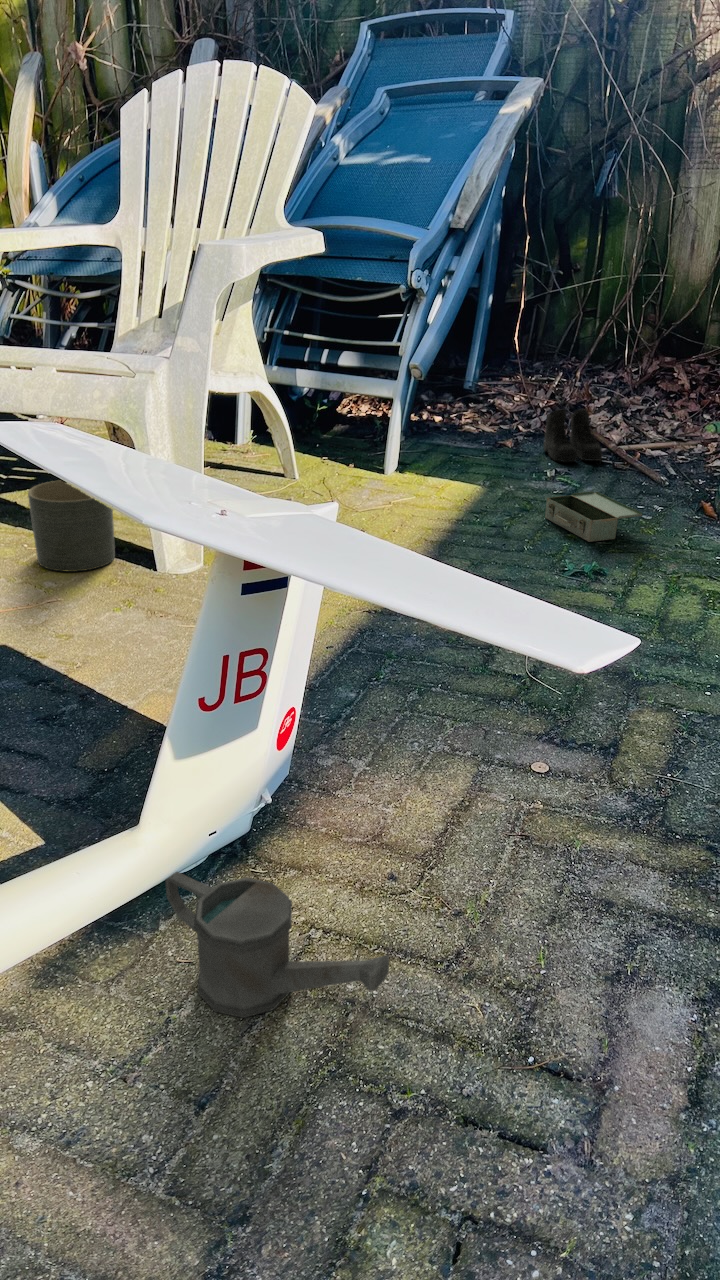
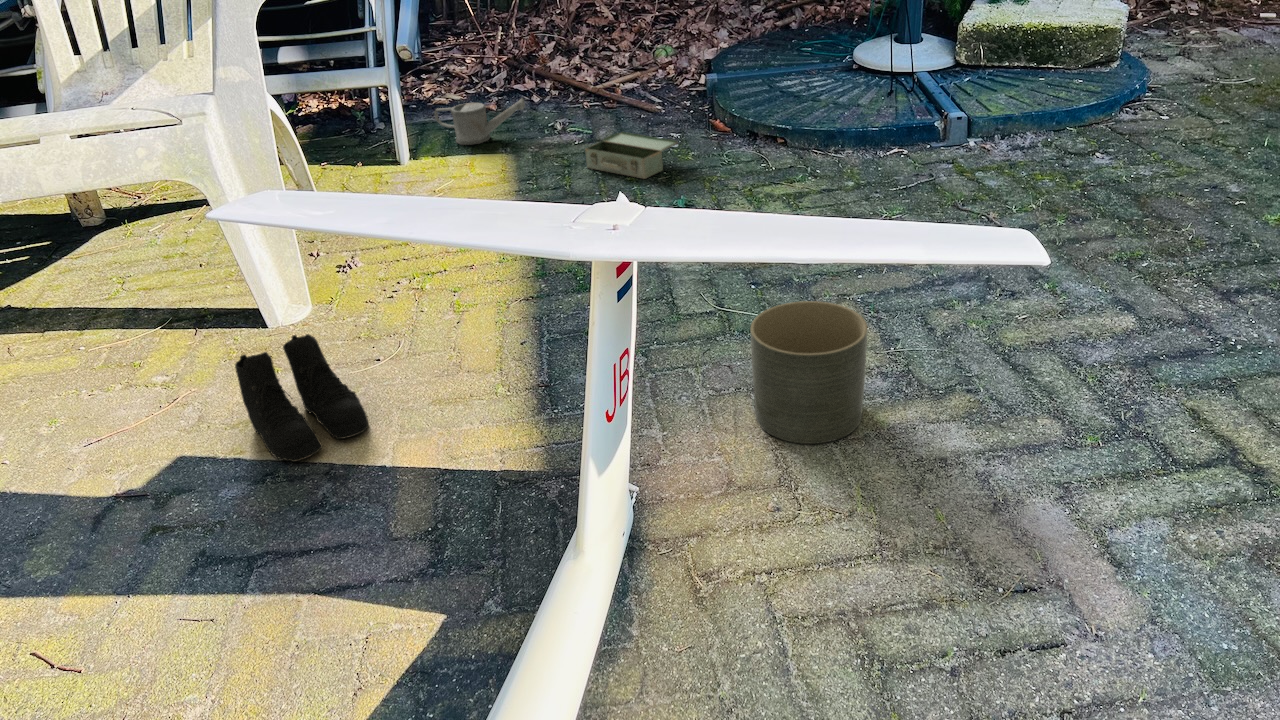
boots: present [544,409,602,462] -> present [235,334,368,462]
planter: present [28,480,115,572] -> present [750,301,868,444]
watering can: present [165,872,389,1018] -> present [434,98,525,145]

